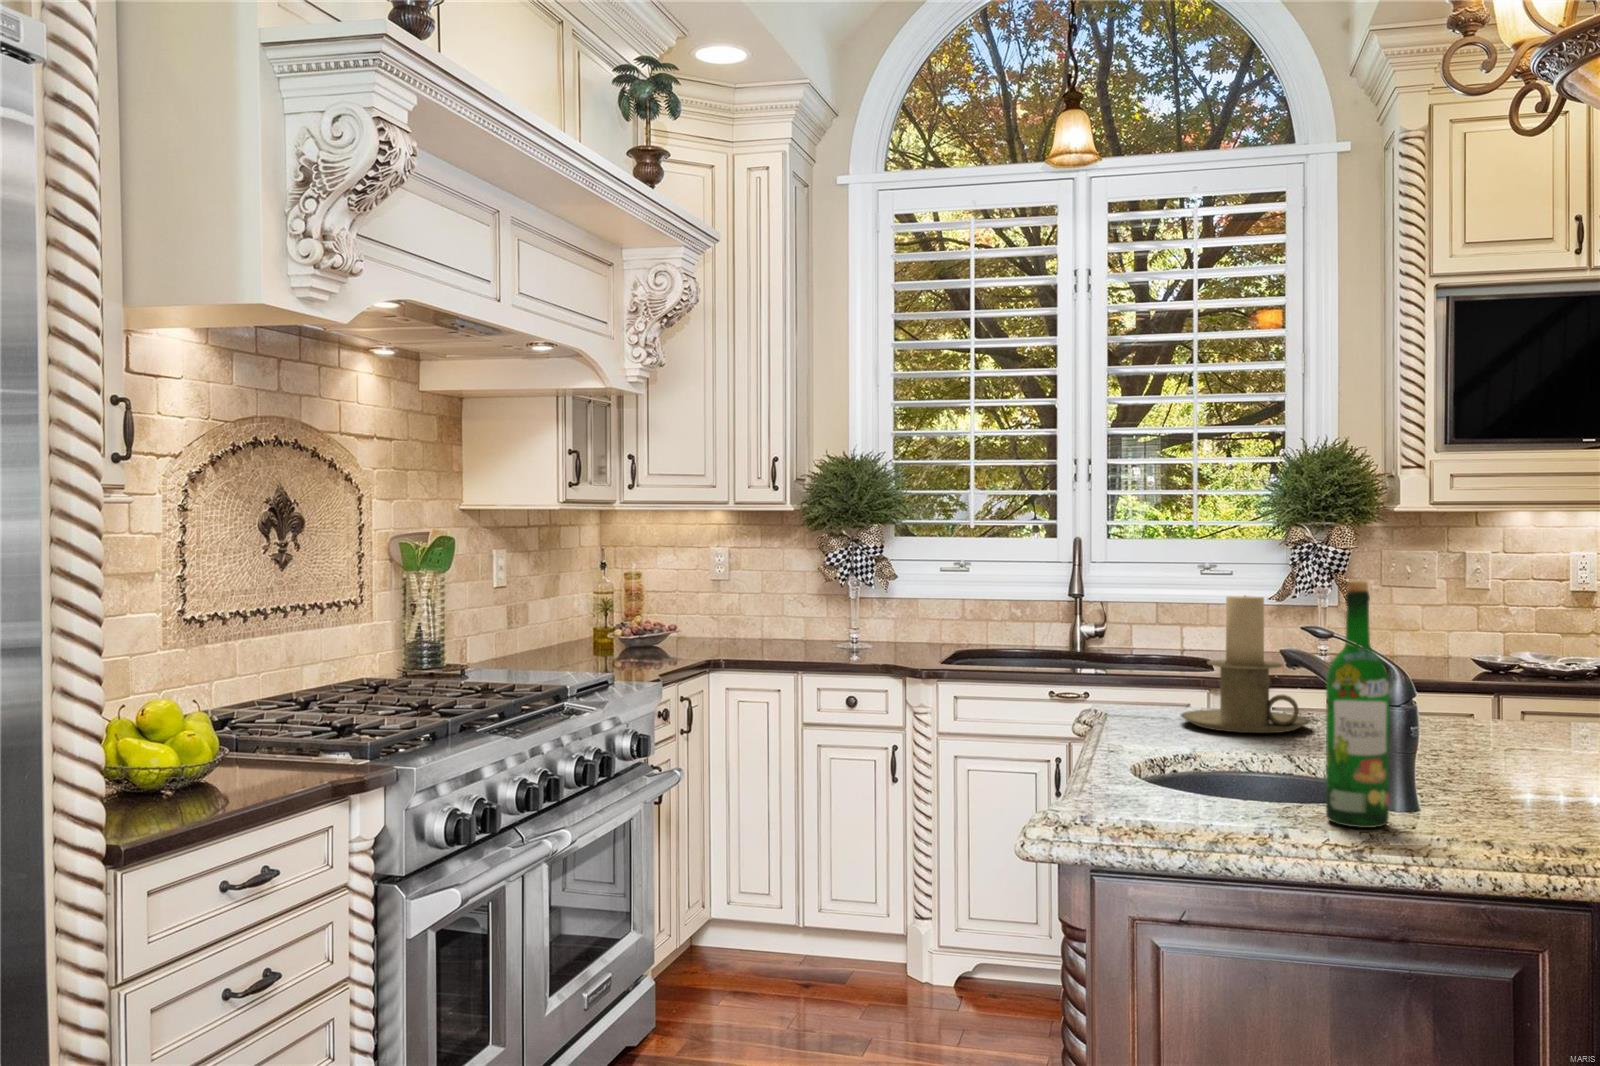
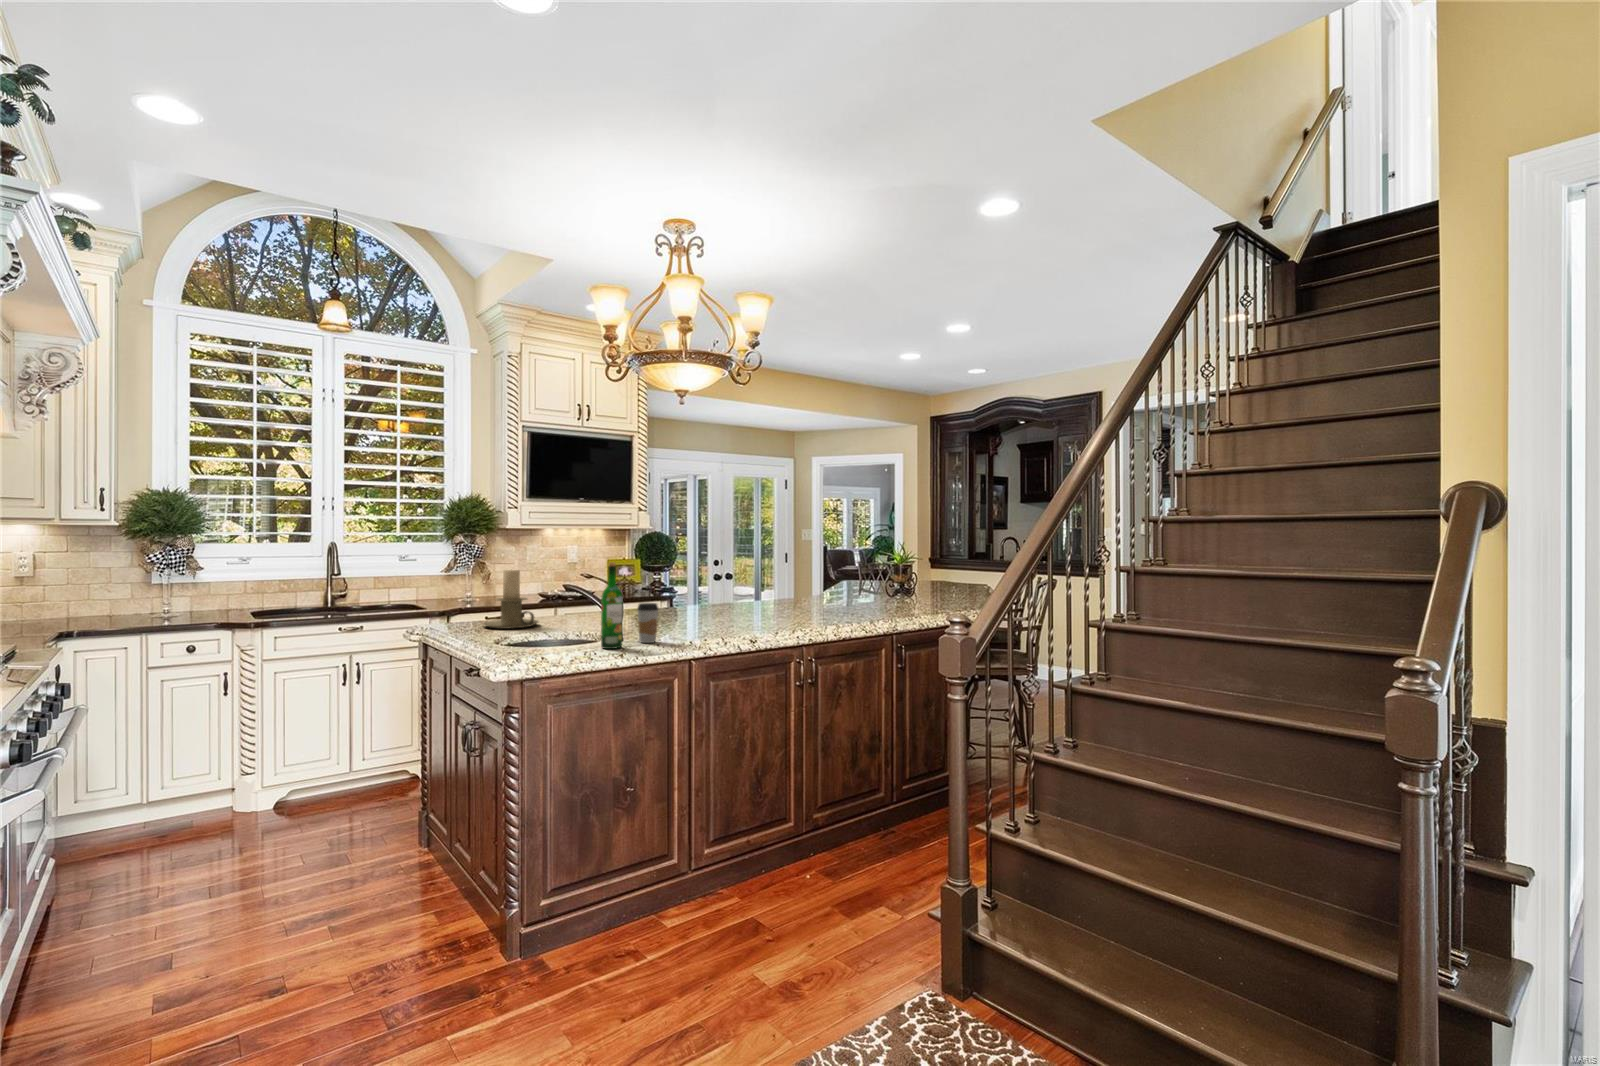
coffee cup: none [1461,706,1532,828] -> present [638,603,658,643]

